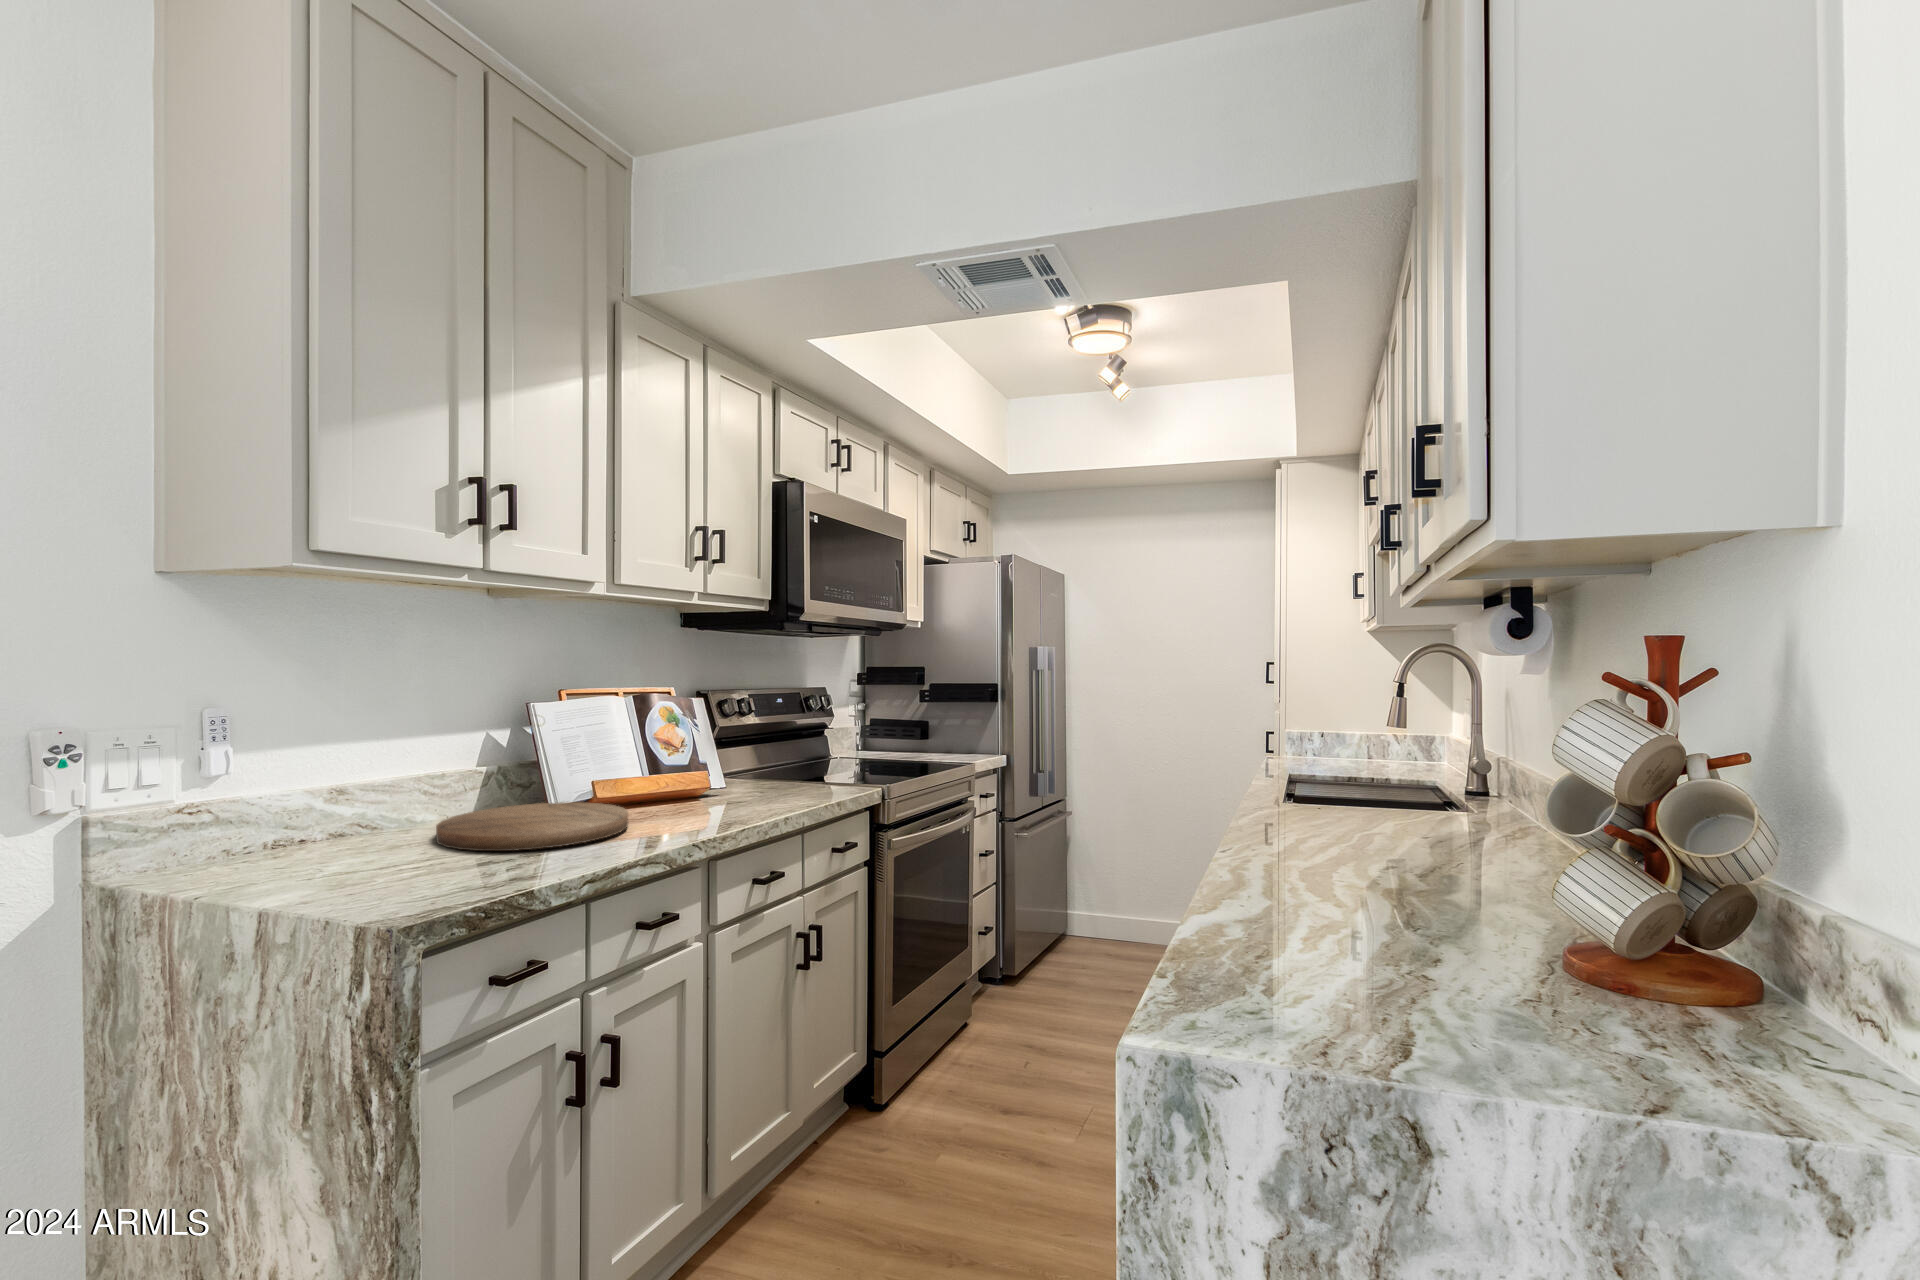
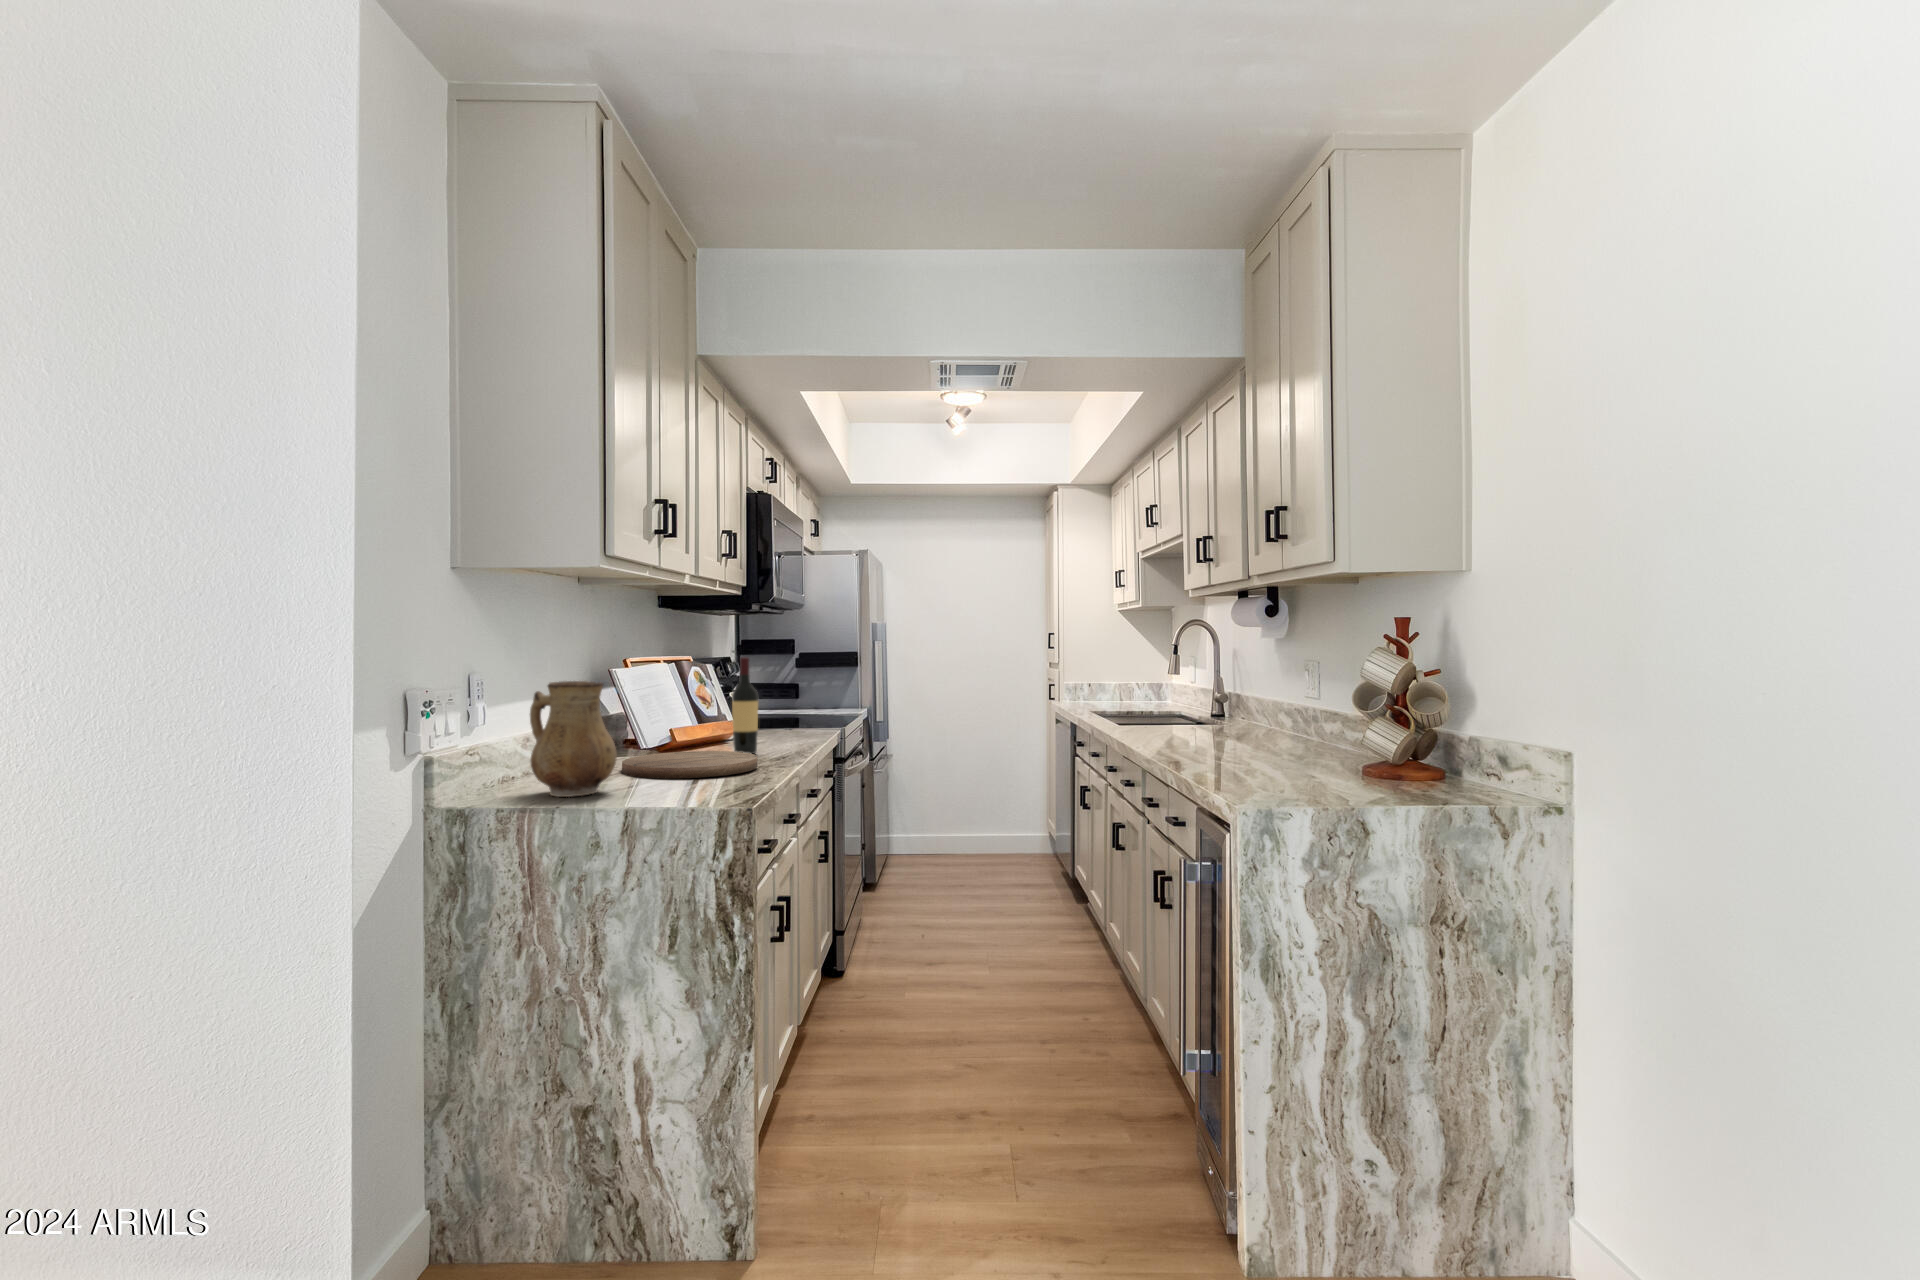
wine bottle: none [654,675,690,807] -> present [732,657,758,754]
ceramic pitcher: none [214,718,343,879] -> present [530,681,617,797]

